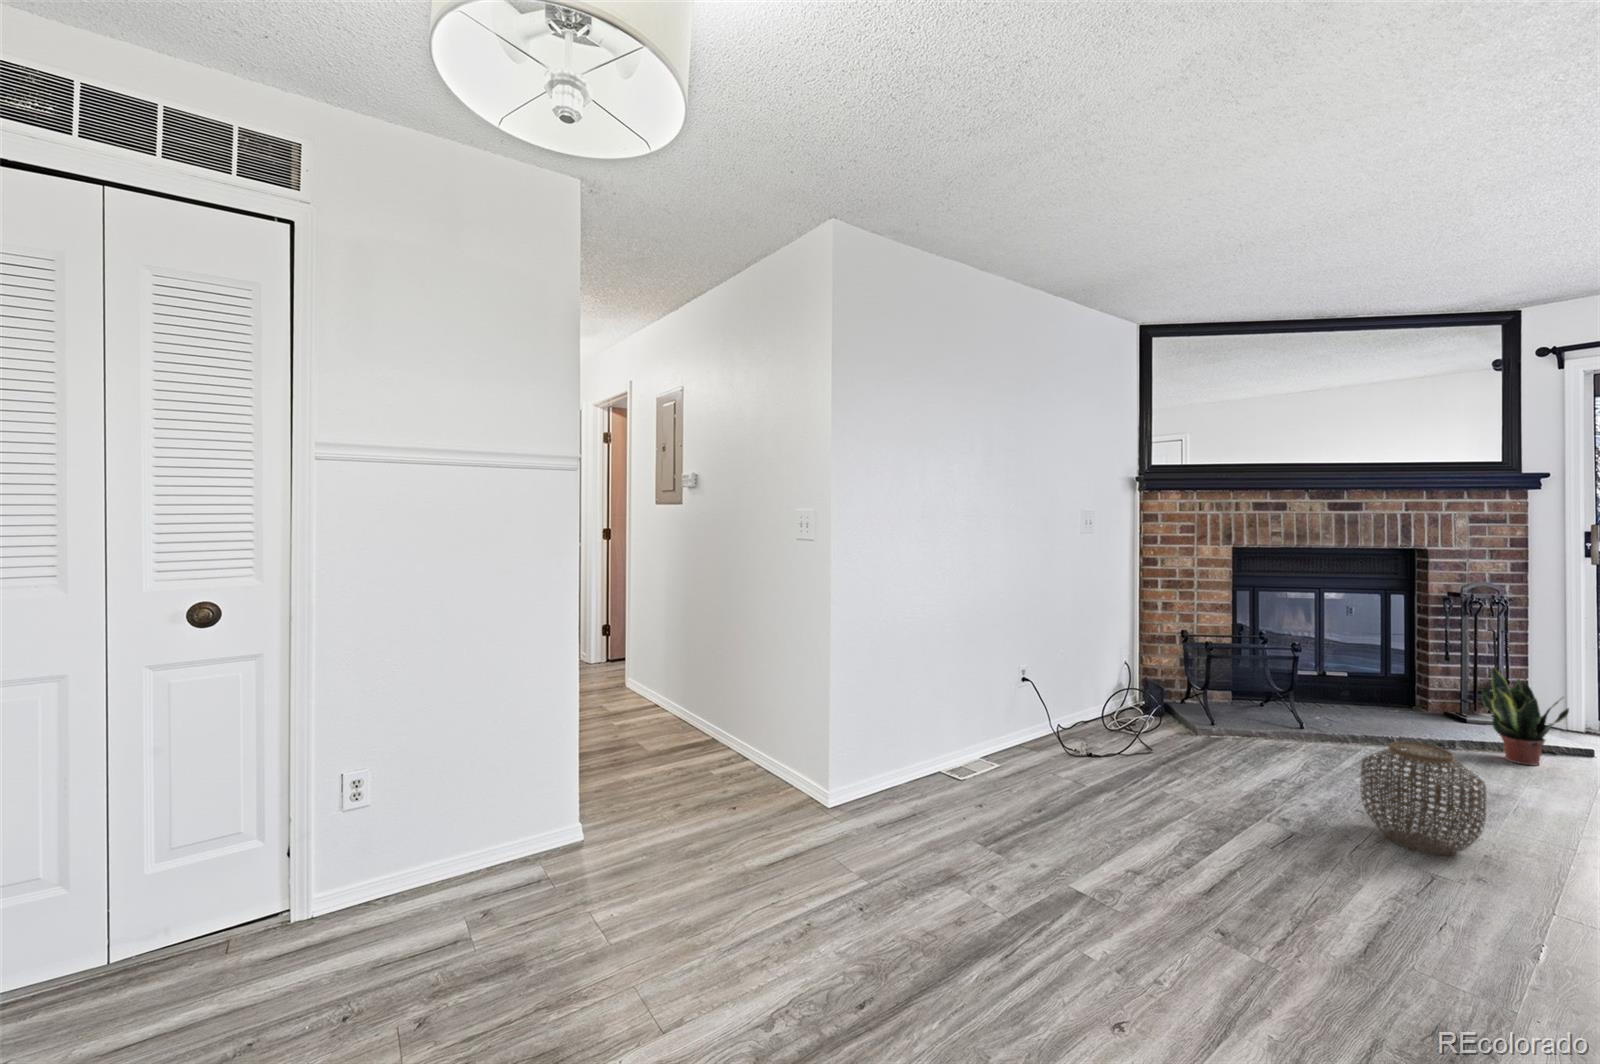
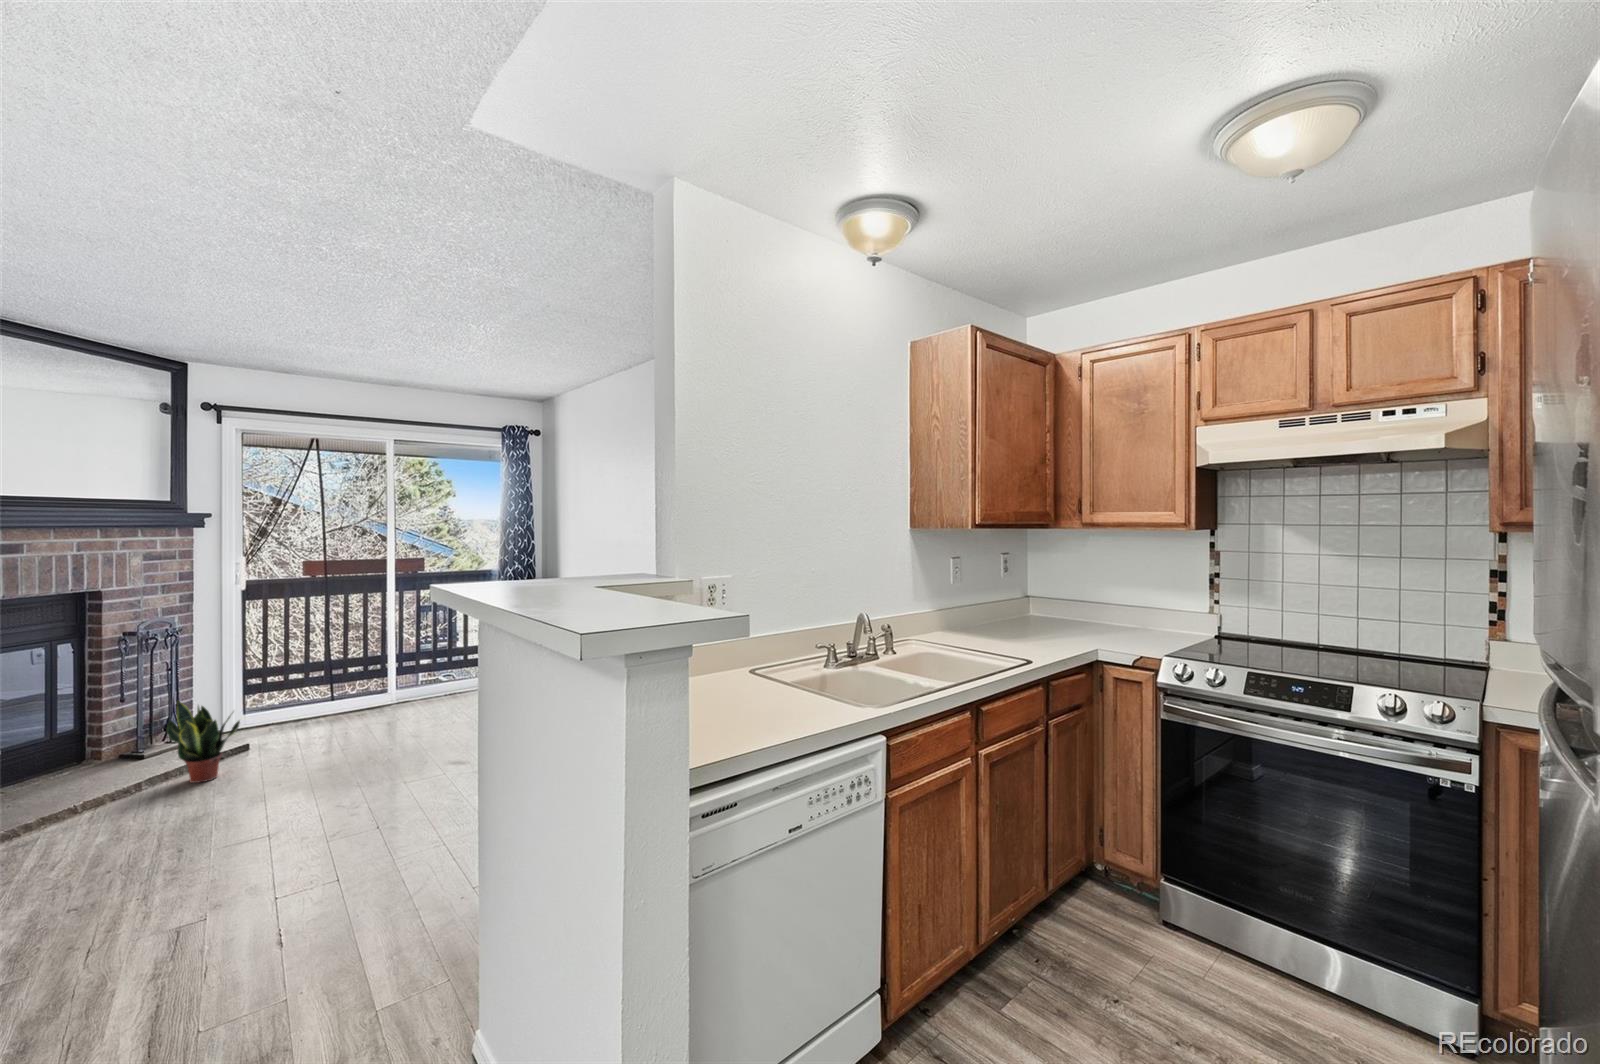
woven basket: present [1361,741,1486,855] -> none [82,804,214,924]

